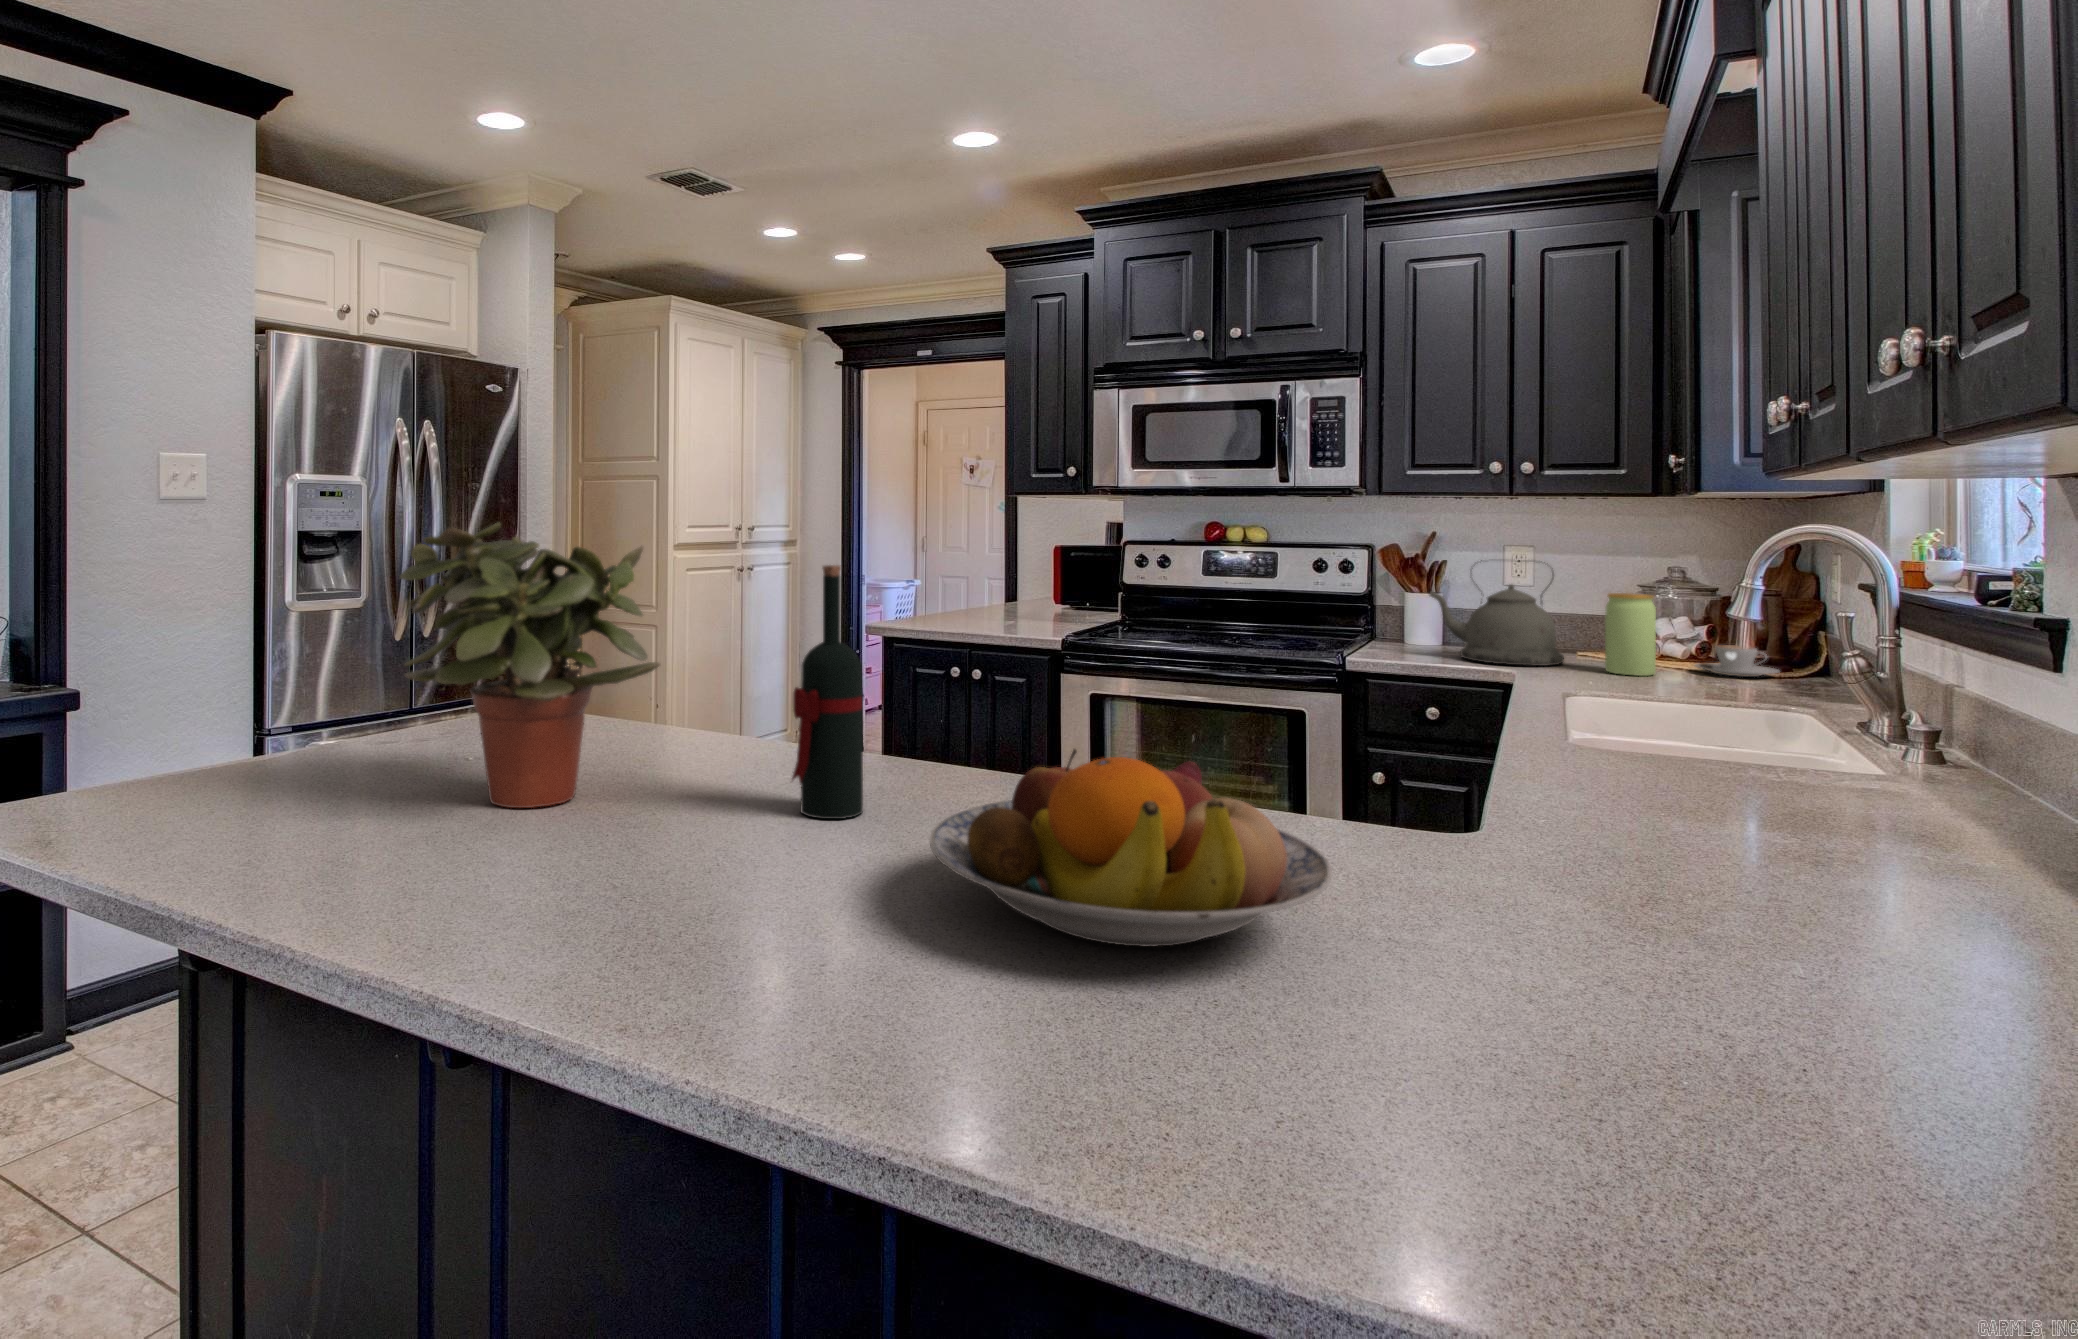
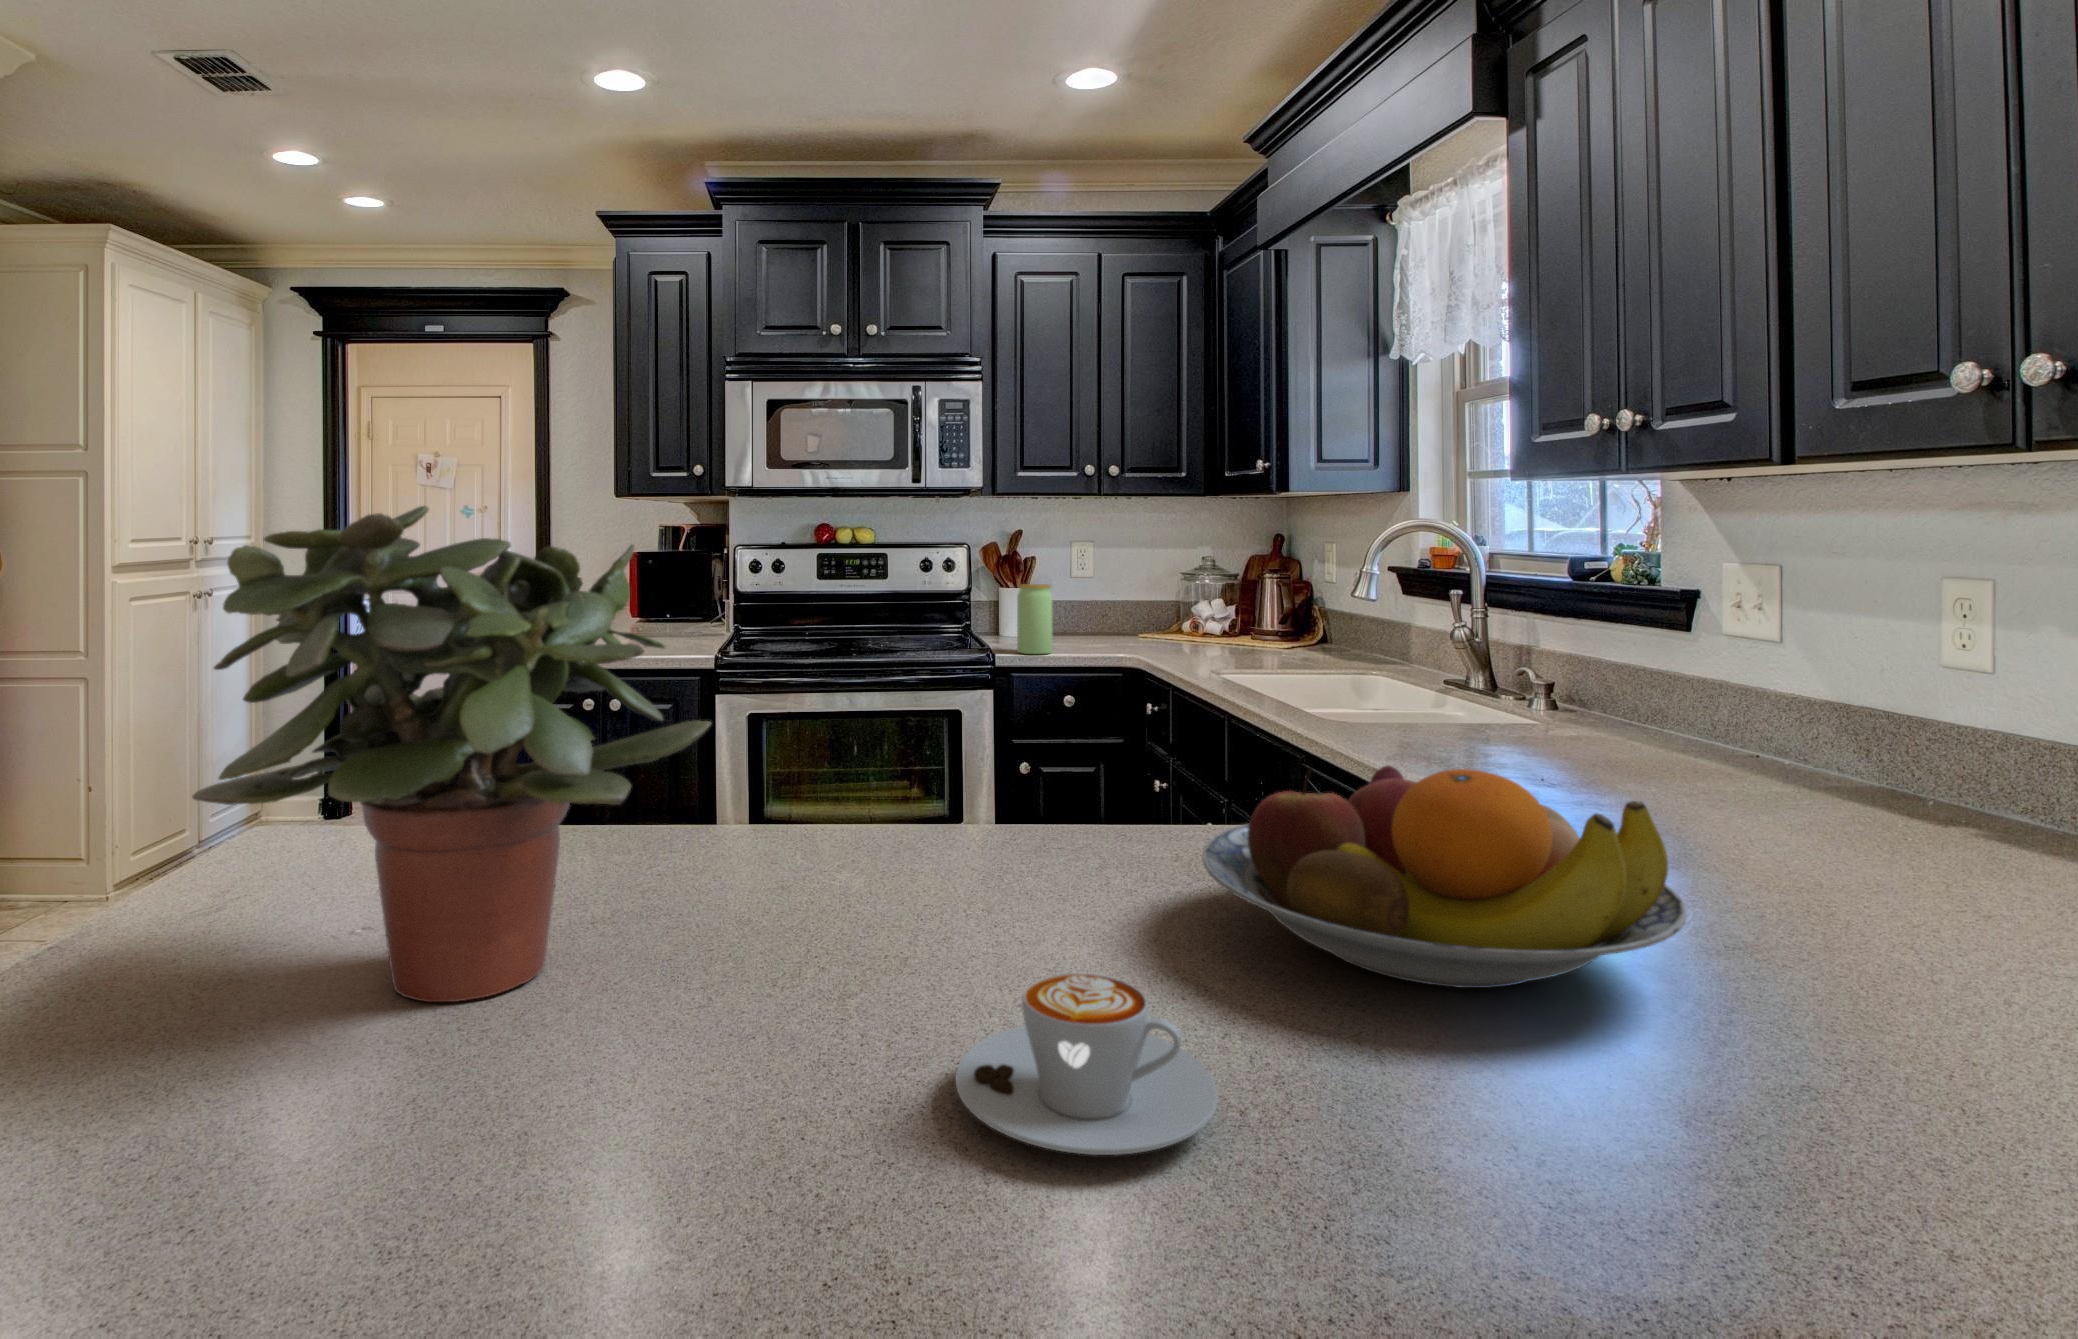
kettle: present [1429,560,1564,666] -> none [1051,555,1154,648]
wine bottle: present [792,565,863,819] -> none [875,566,960,910]
jar: present [1605,593,1656,676] -> present [1017,584,1052,654]
coffee cup: present [1695,645,1779,677] -> present [956,973,1218,1155]

